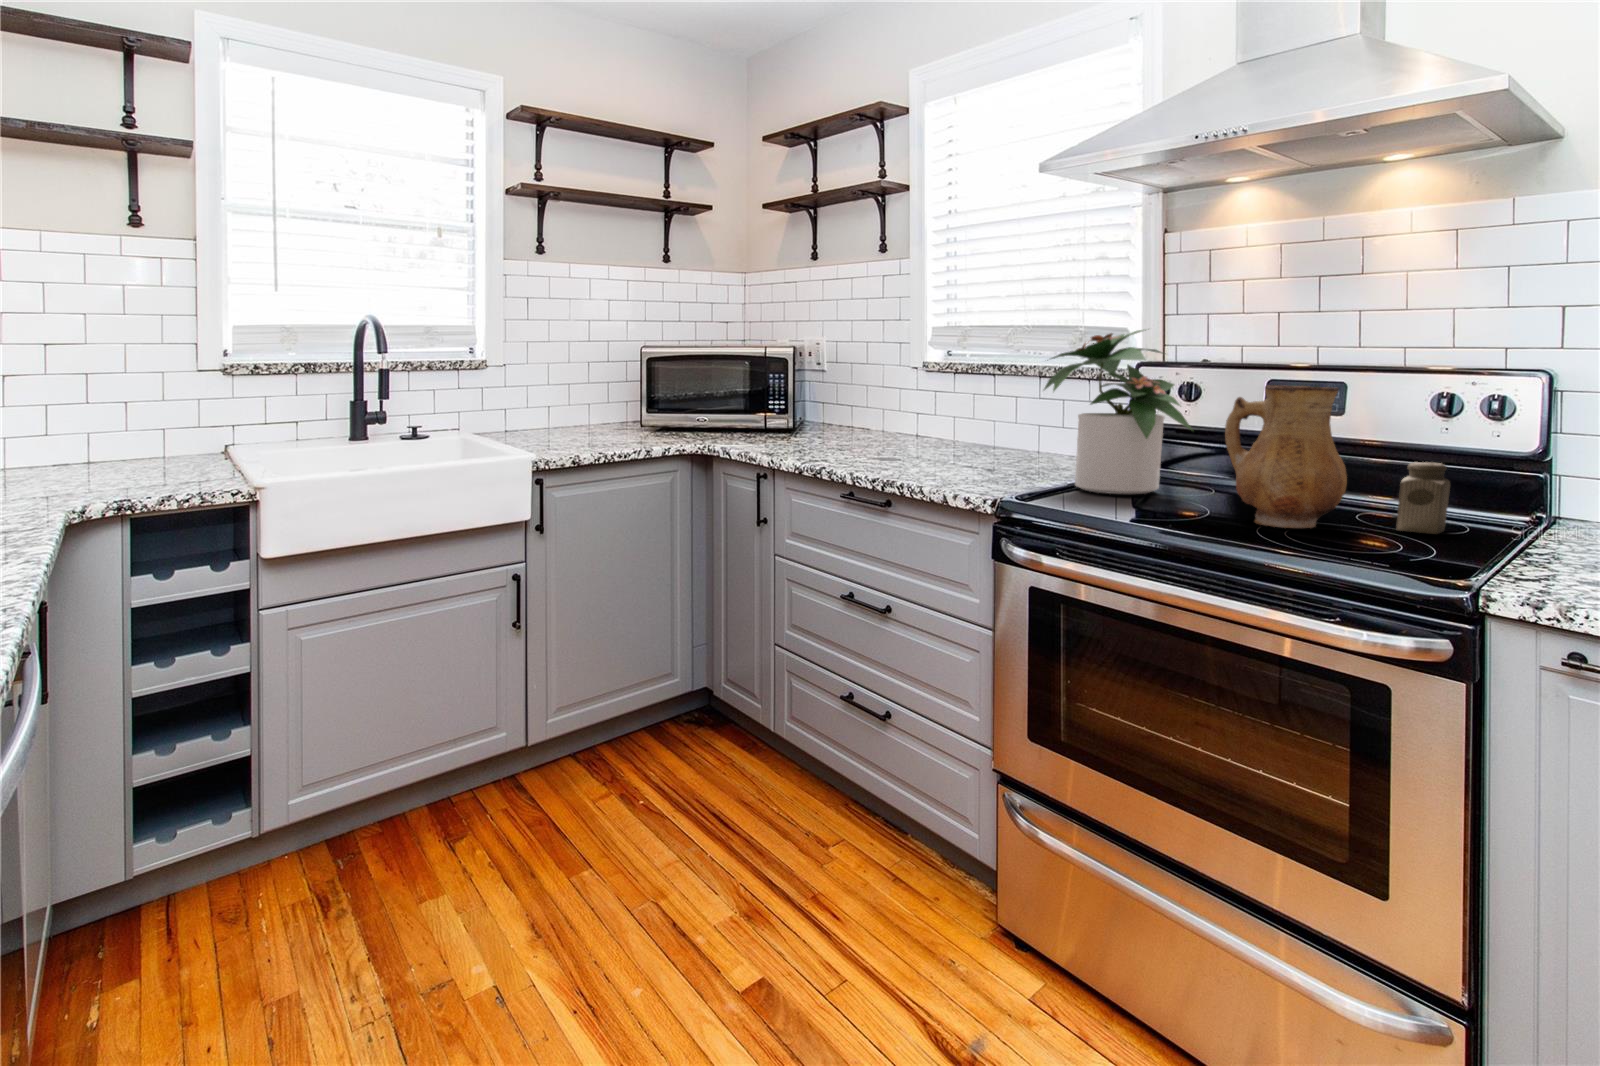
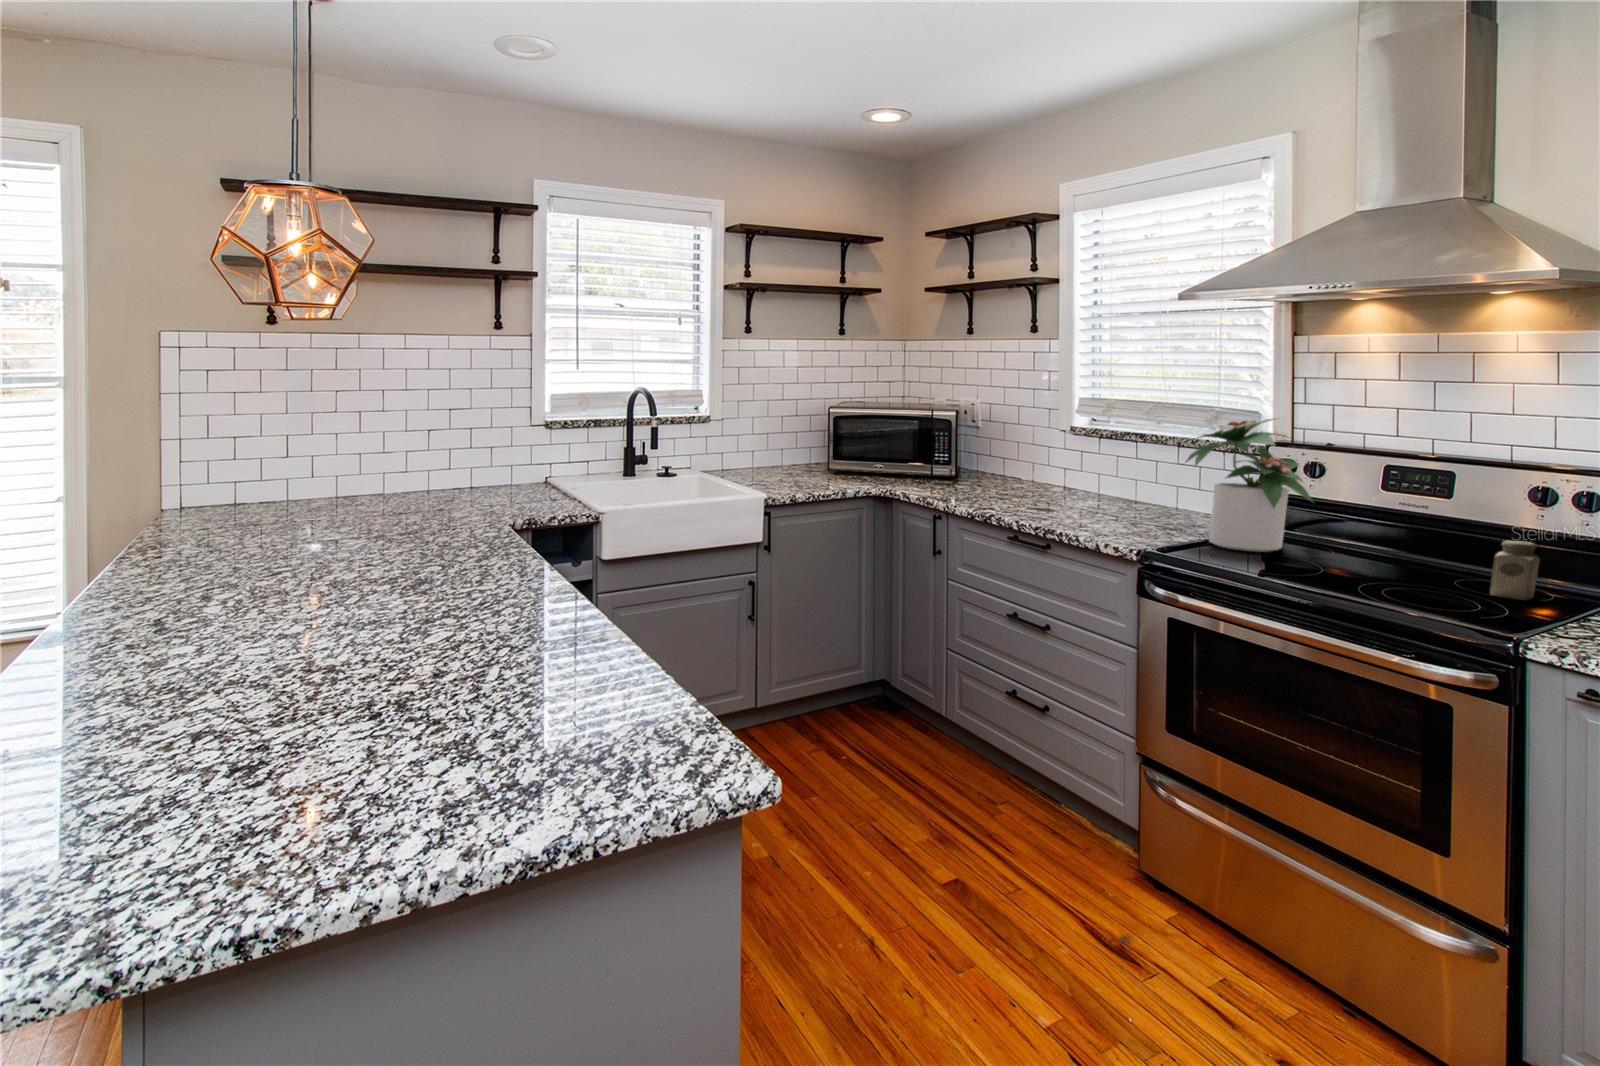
ceramic pitcher: present [1225,385,1347,528] -> none [1342,472,1447,589]

